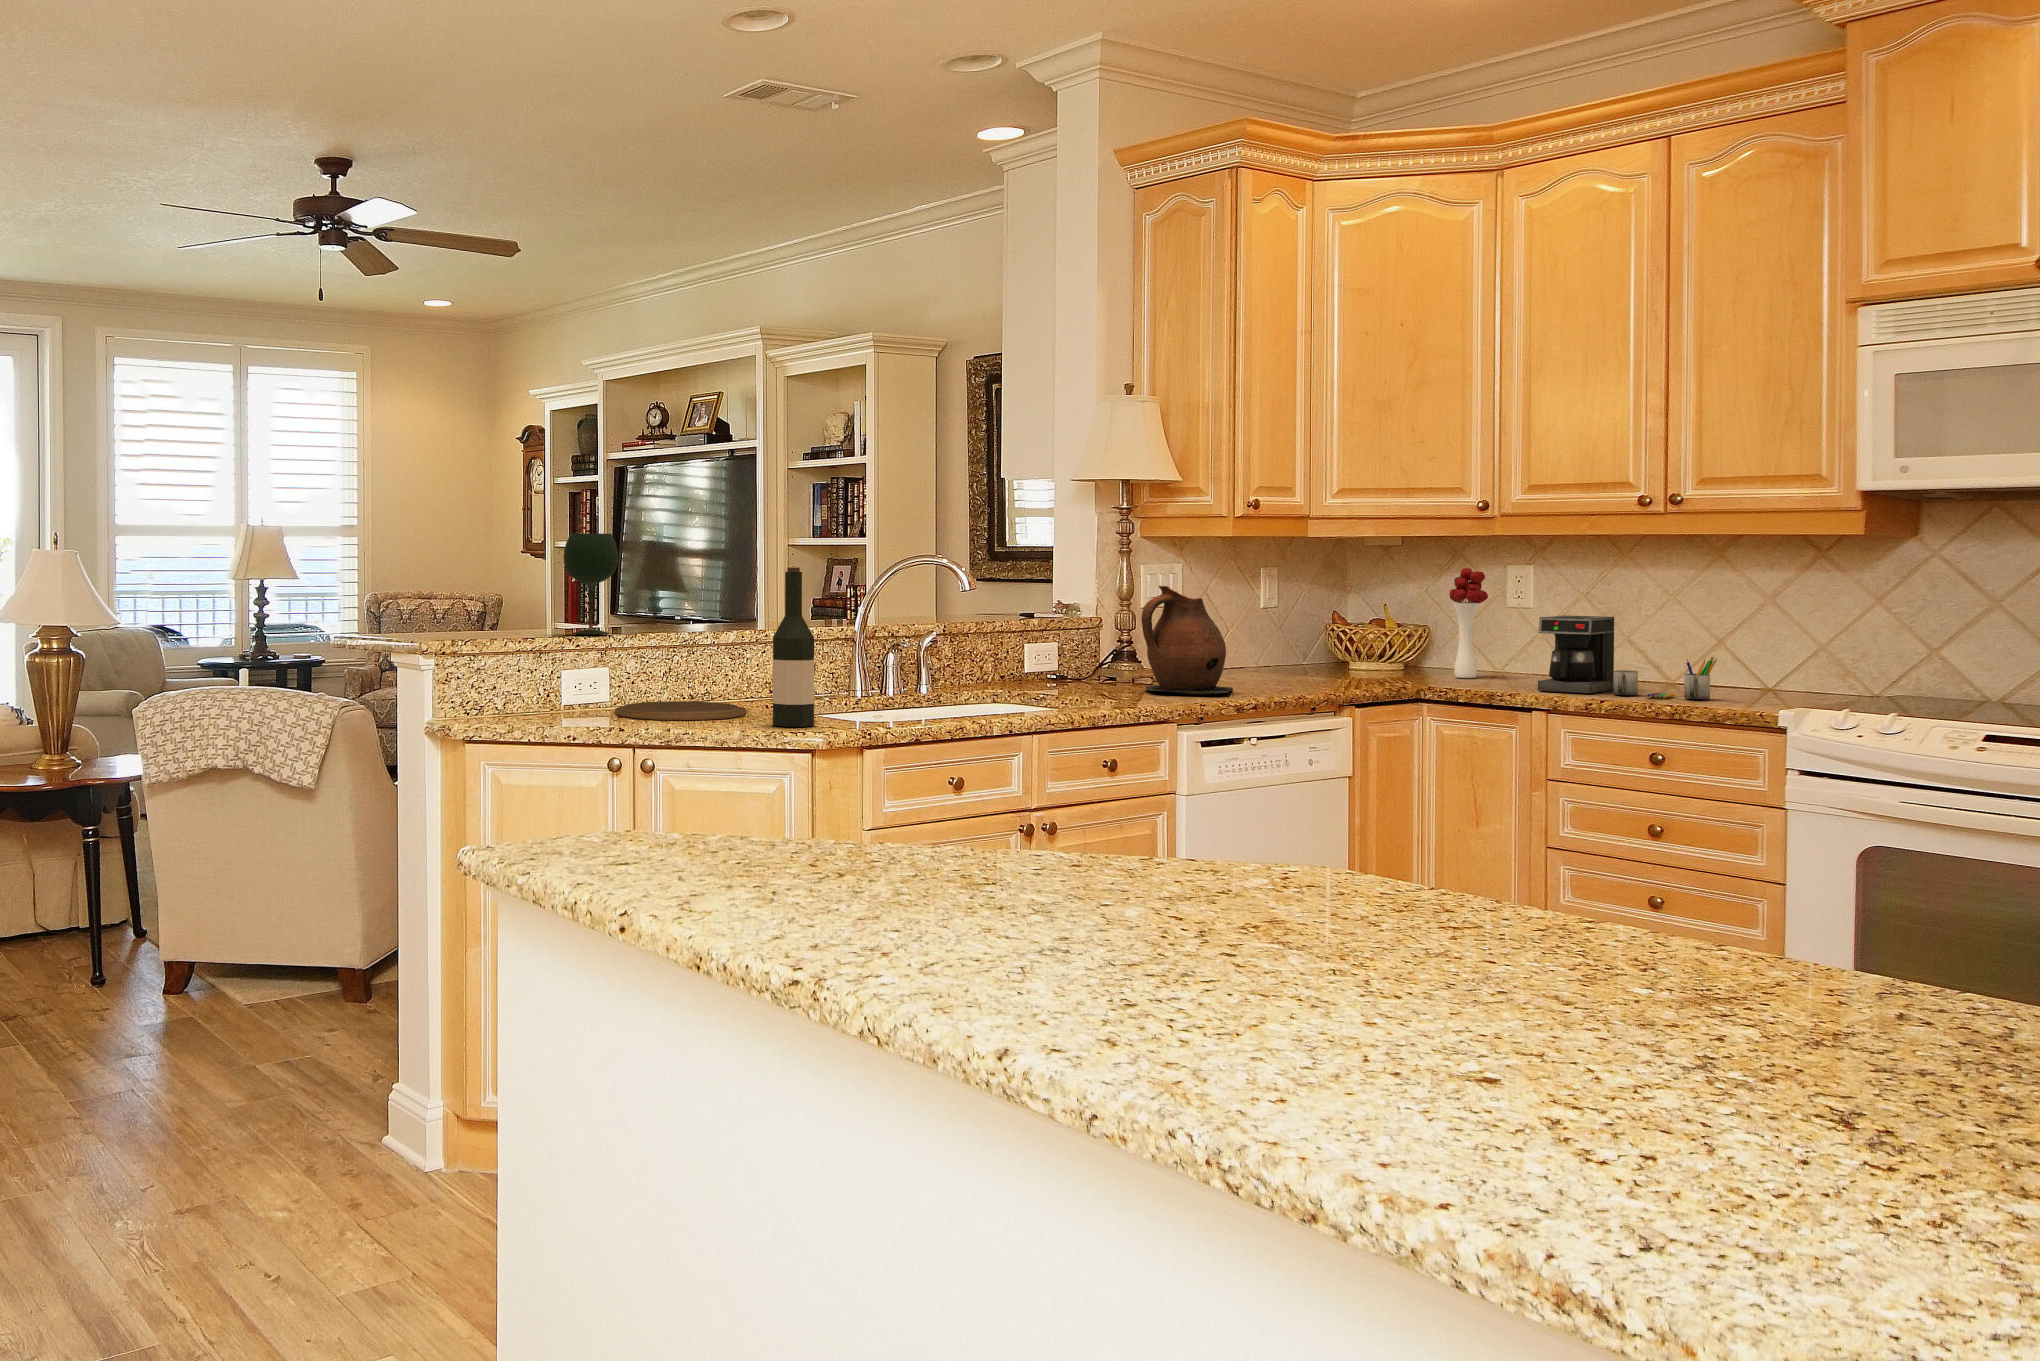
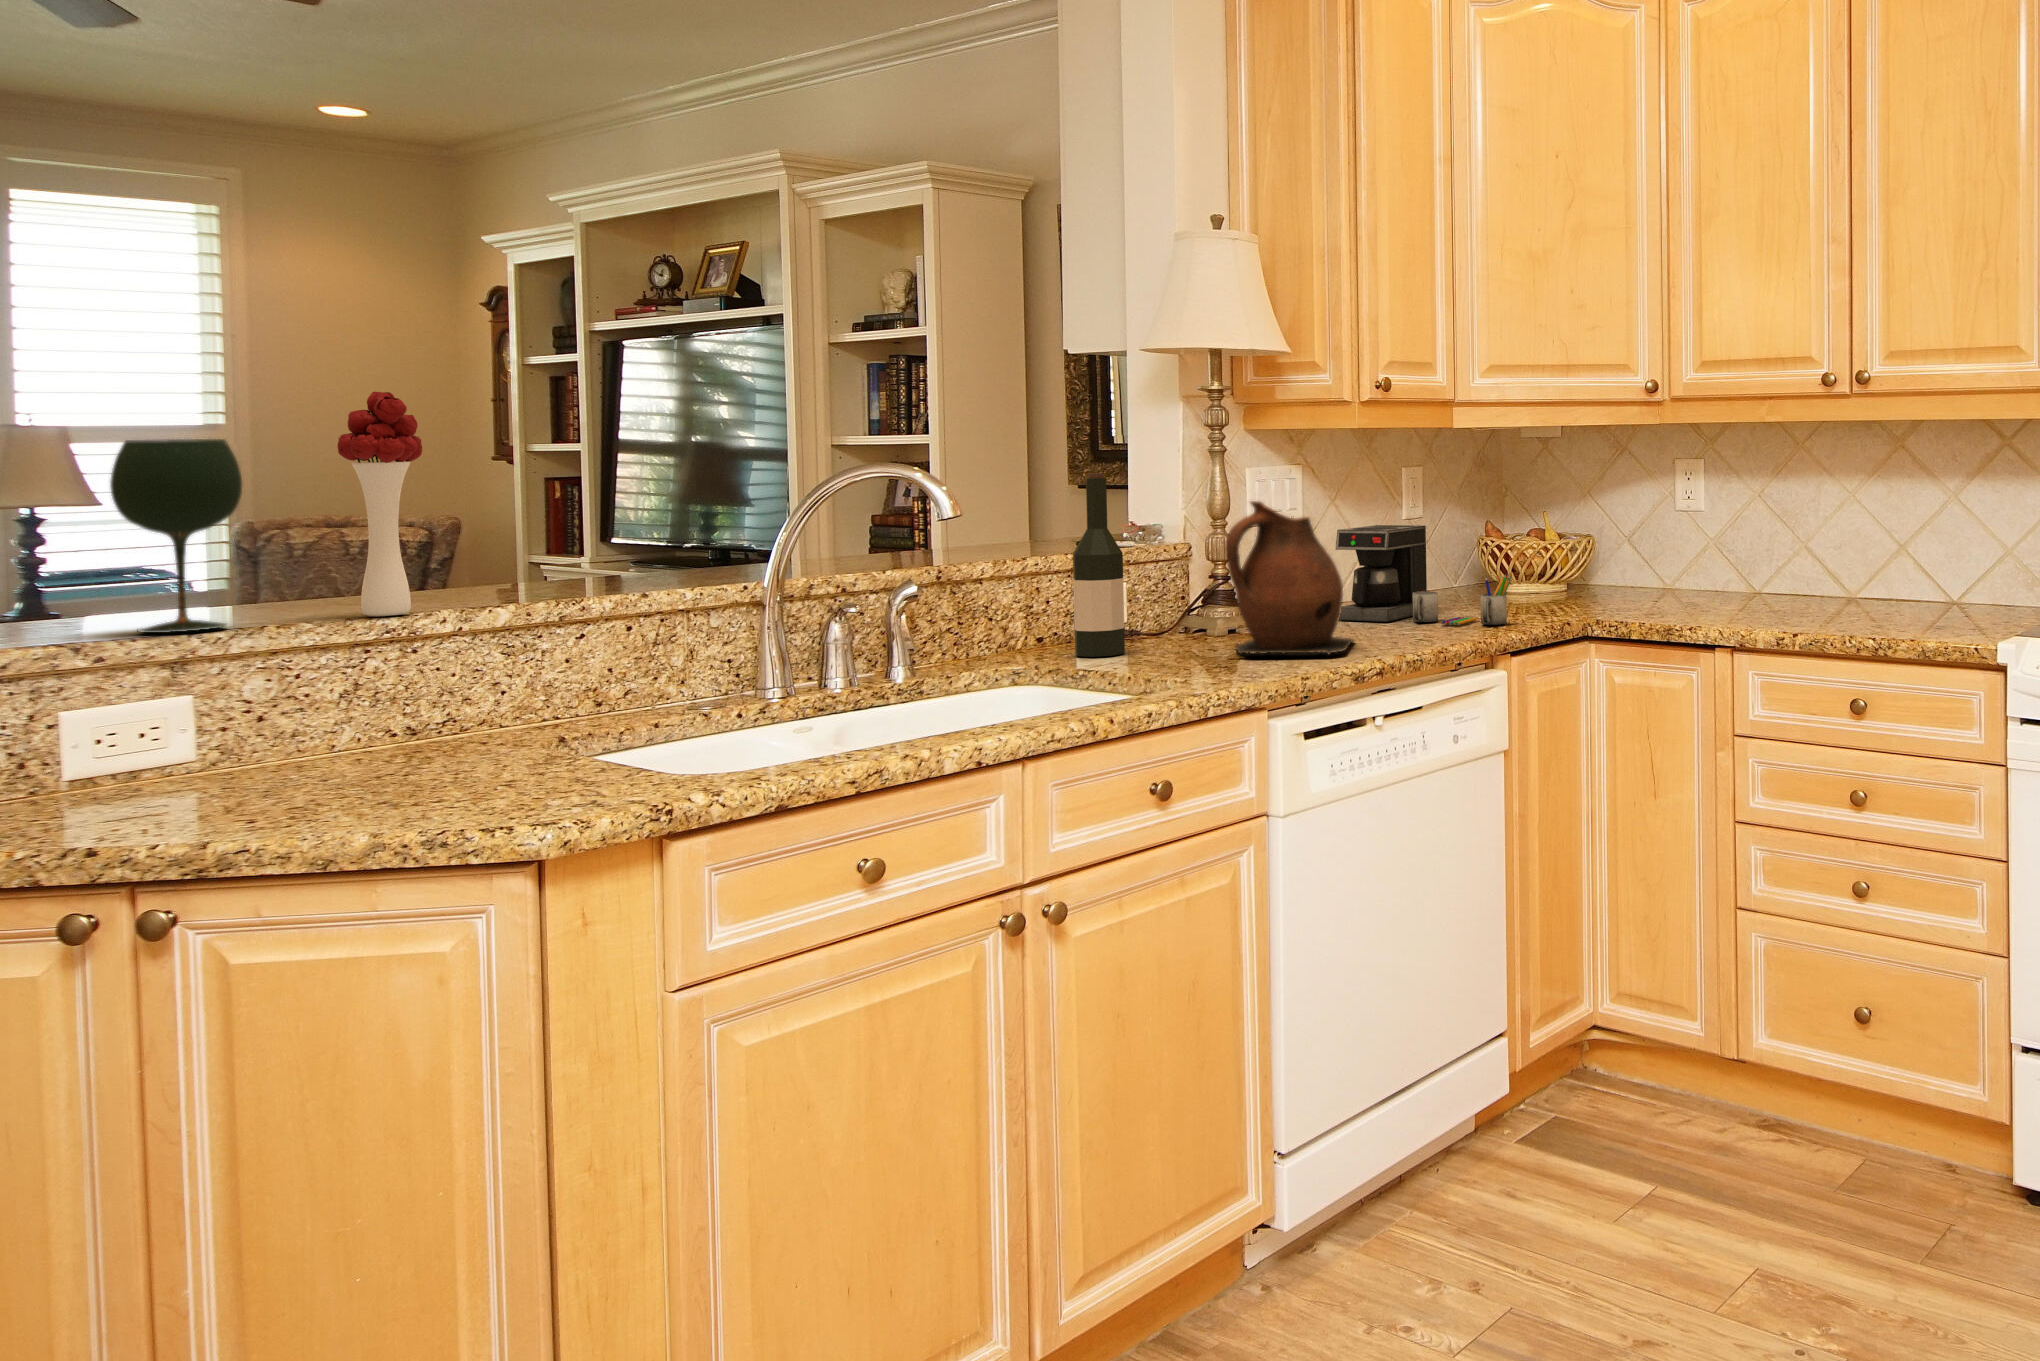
wine bottle: present [773,567,814,727] -> present [1073,473,1125,657]
flower bouquet: present [1450,568,1488,678] -> present [337,392,422,616]
coffee maker: present [1538,616,1717,699] -> present [1336,525,1512,625]
plate: present [615,701,747,720] -> none [169,747,481,809]

